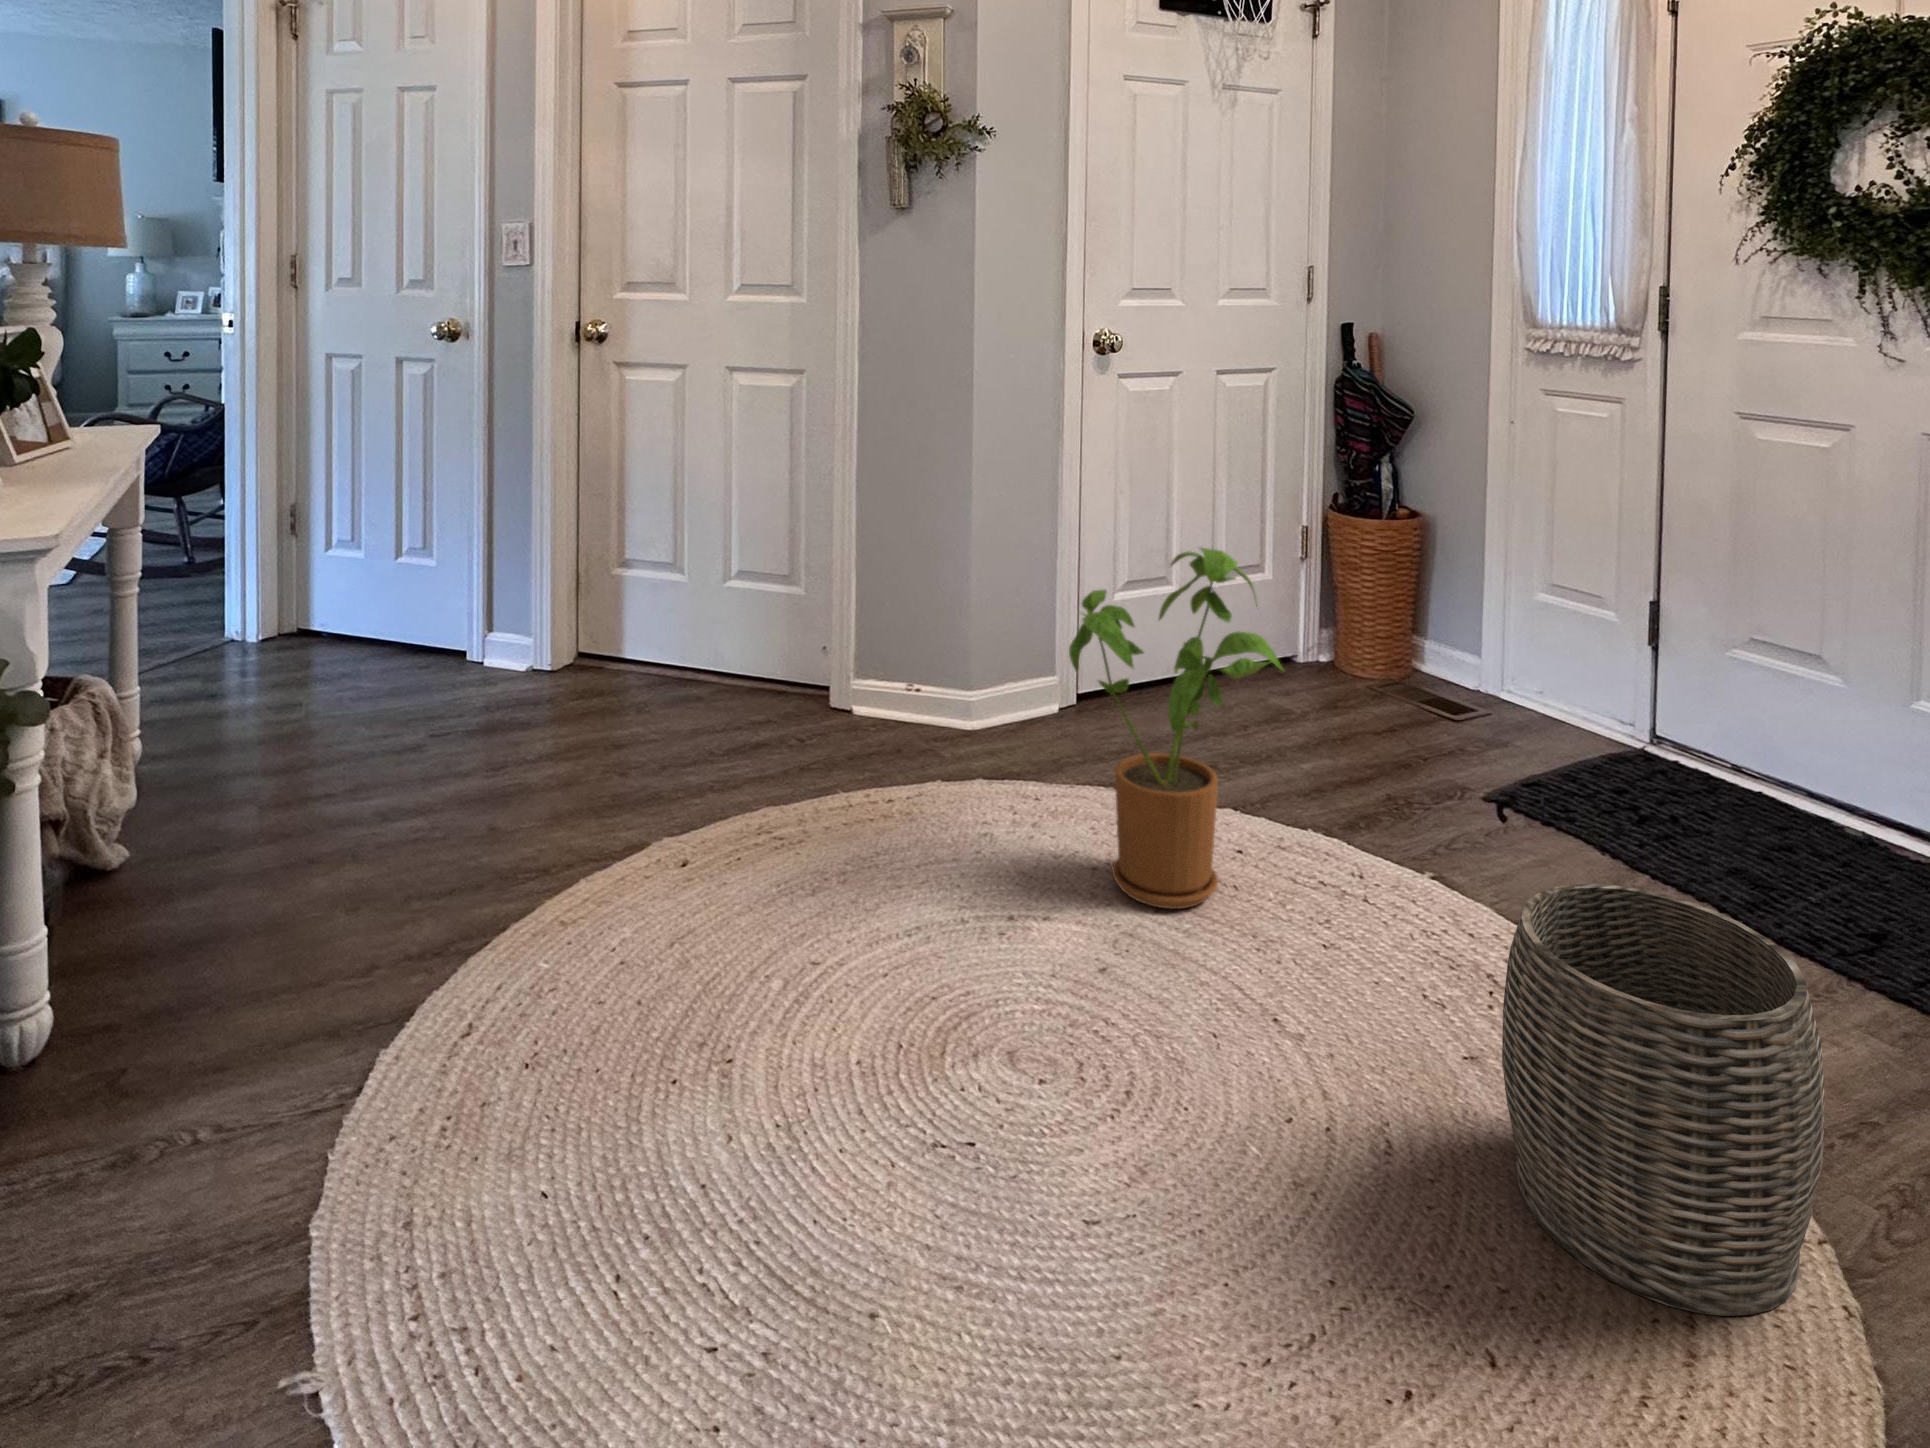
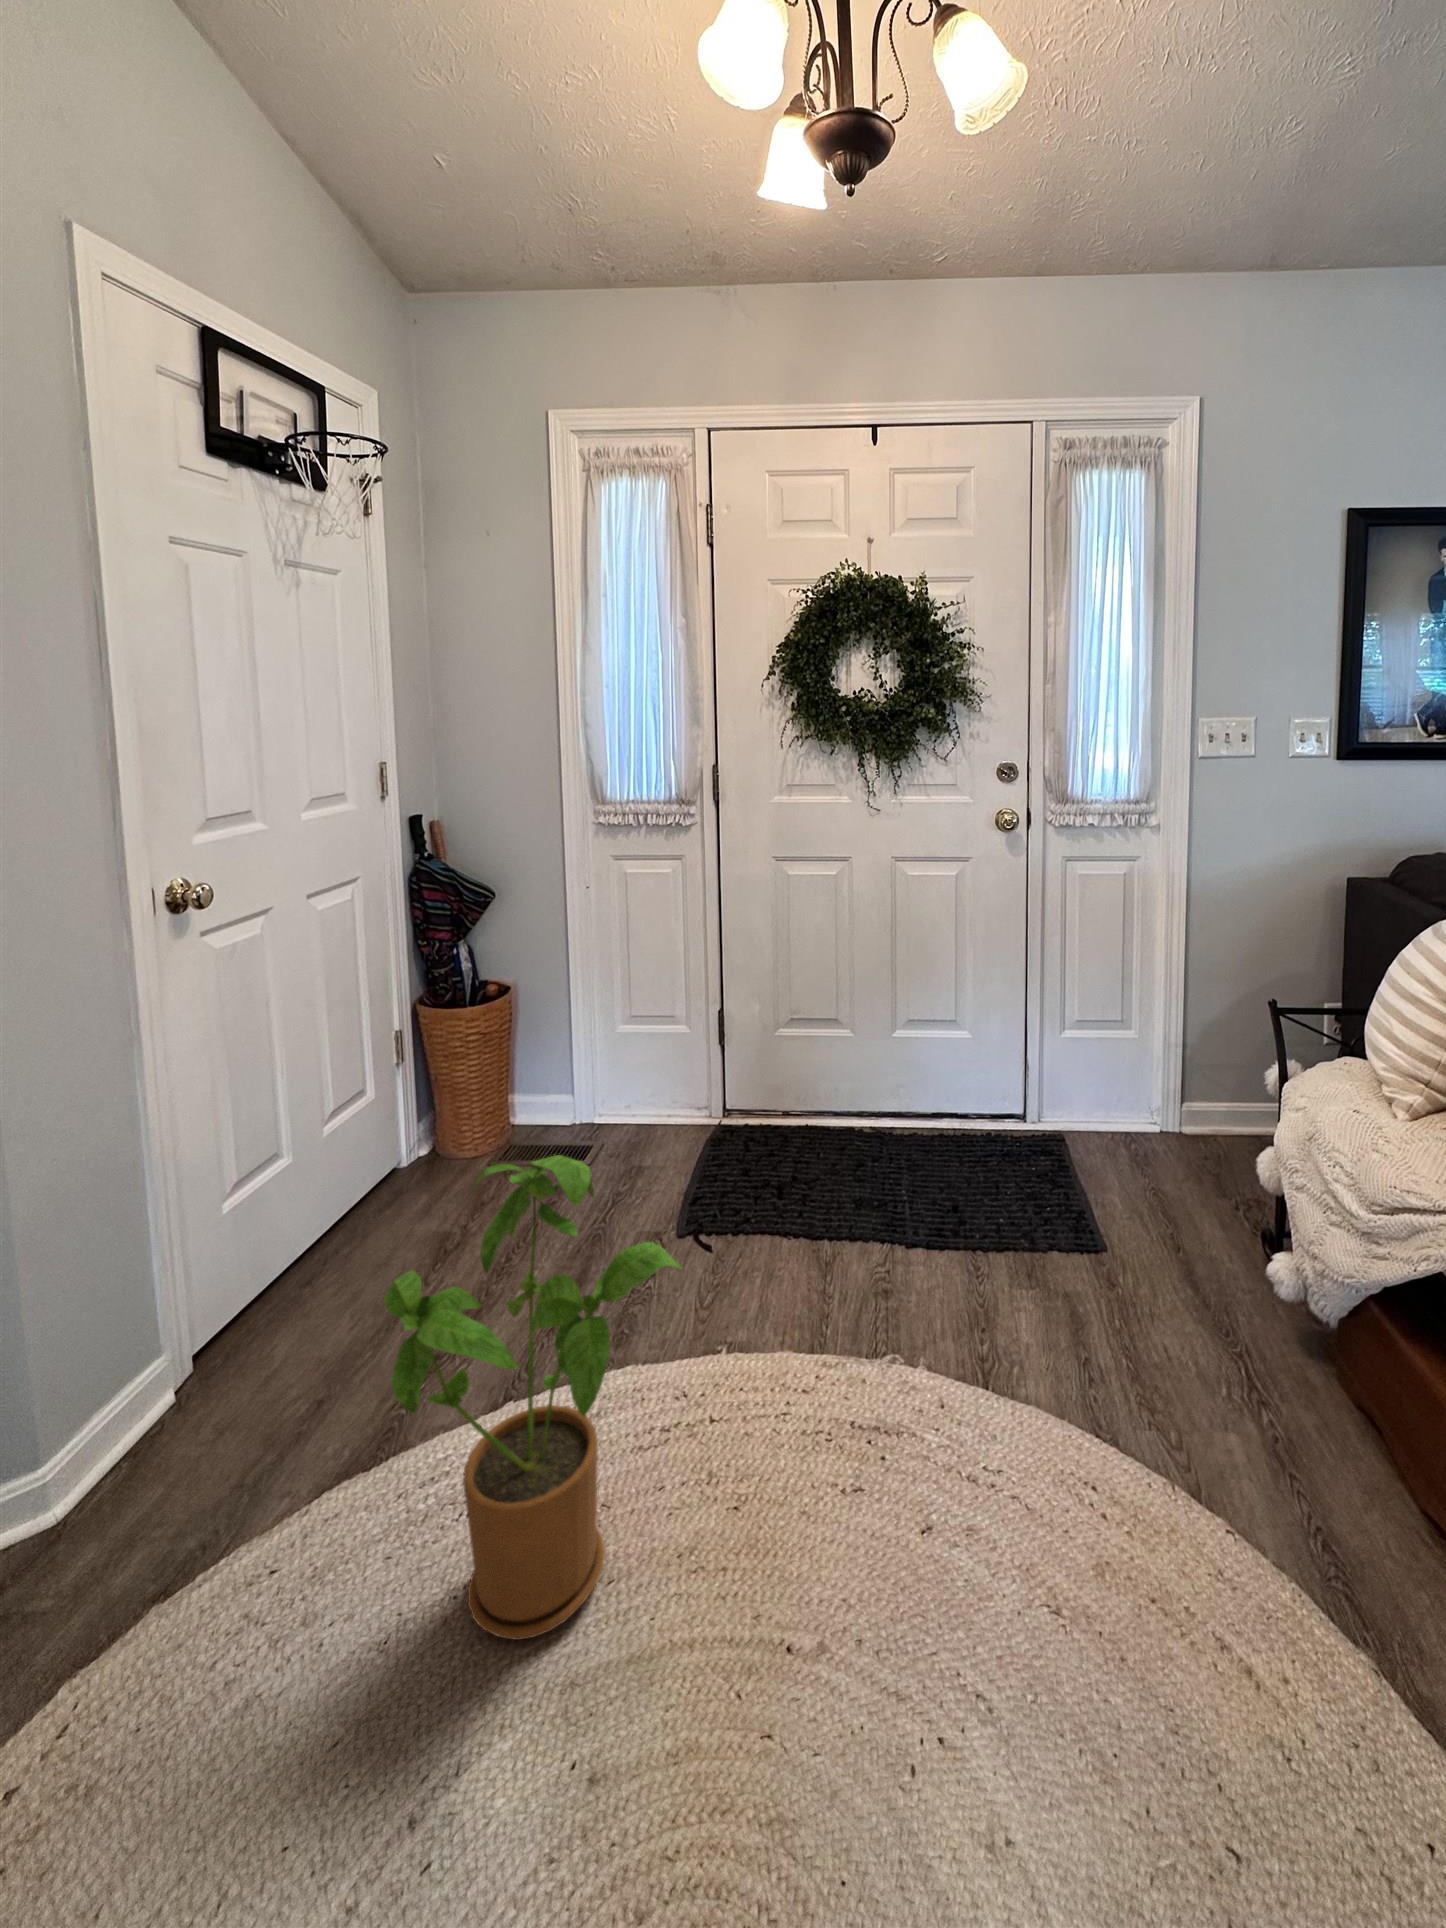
woven basket: present [1502,884,1825,1316] -> none [1017,1307,1249,1684]

